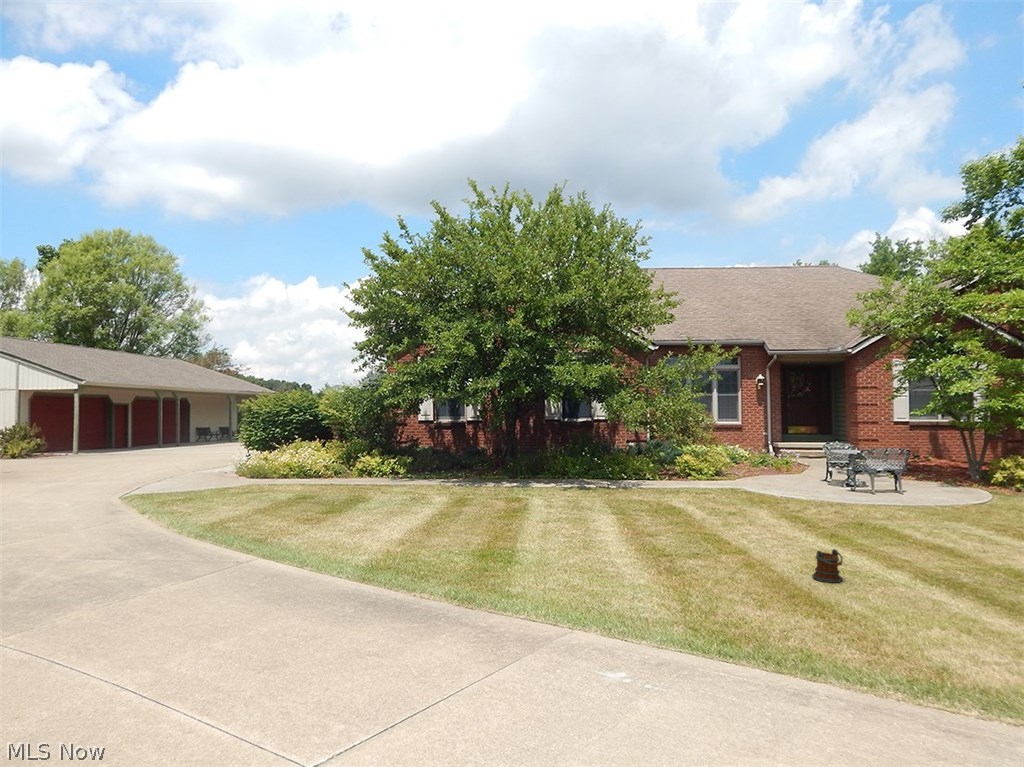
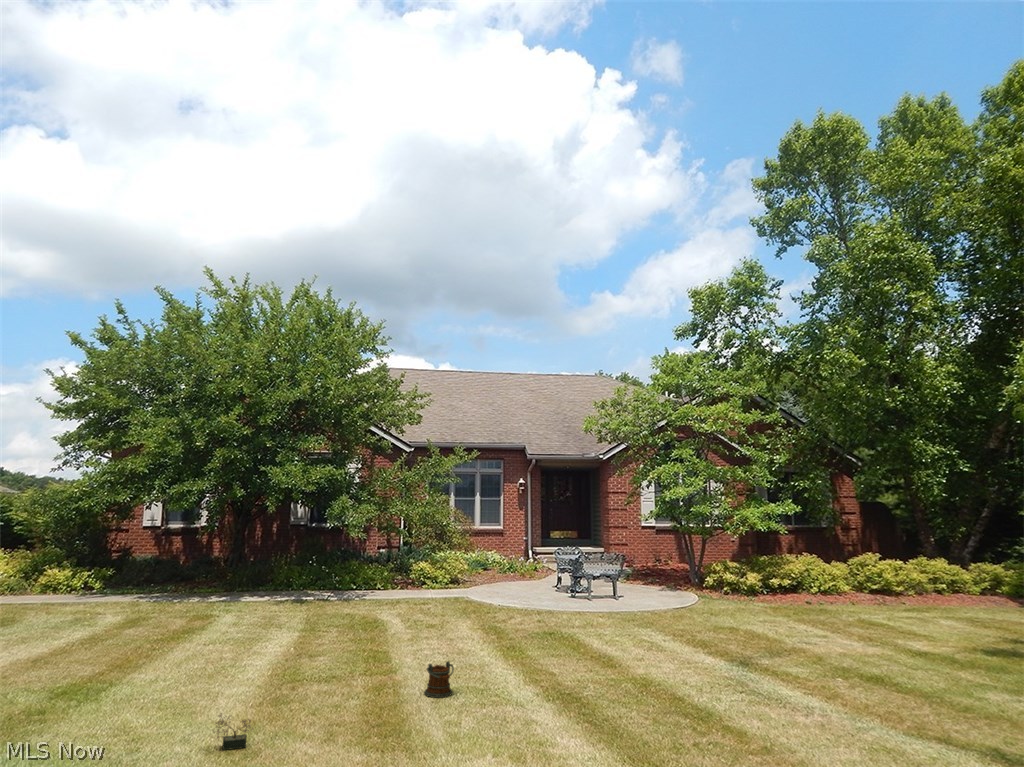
decorative plant: none [667,588,702,620] -> present [213,714,254,750]

